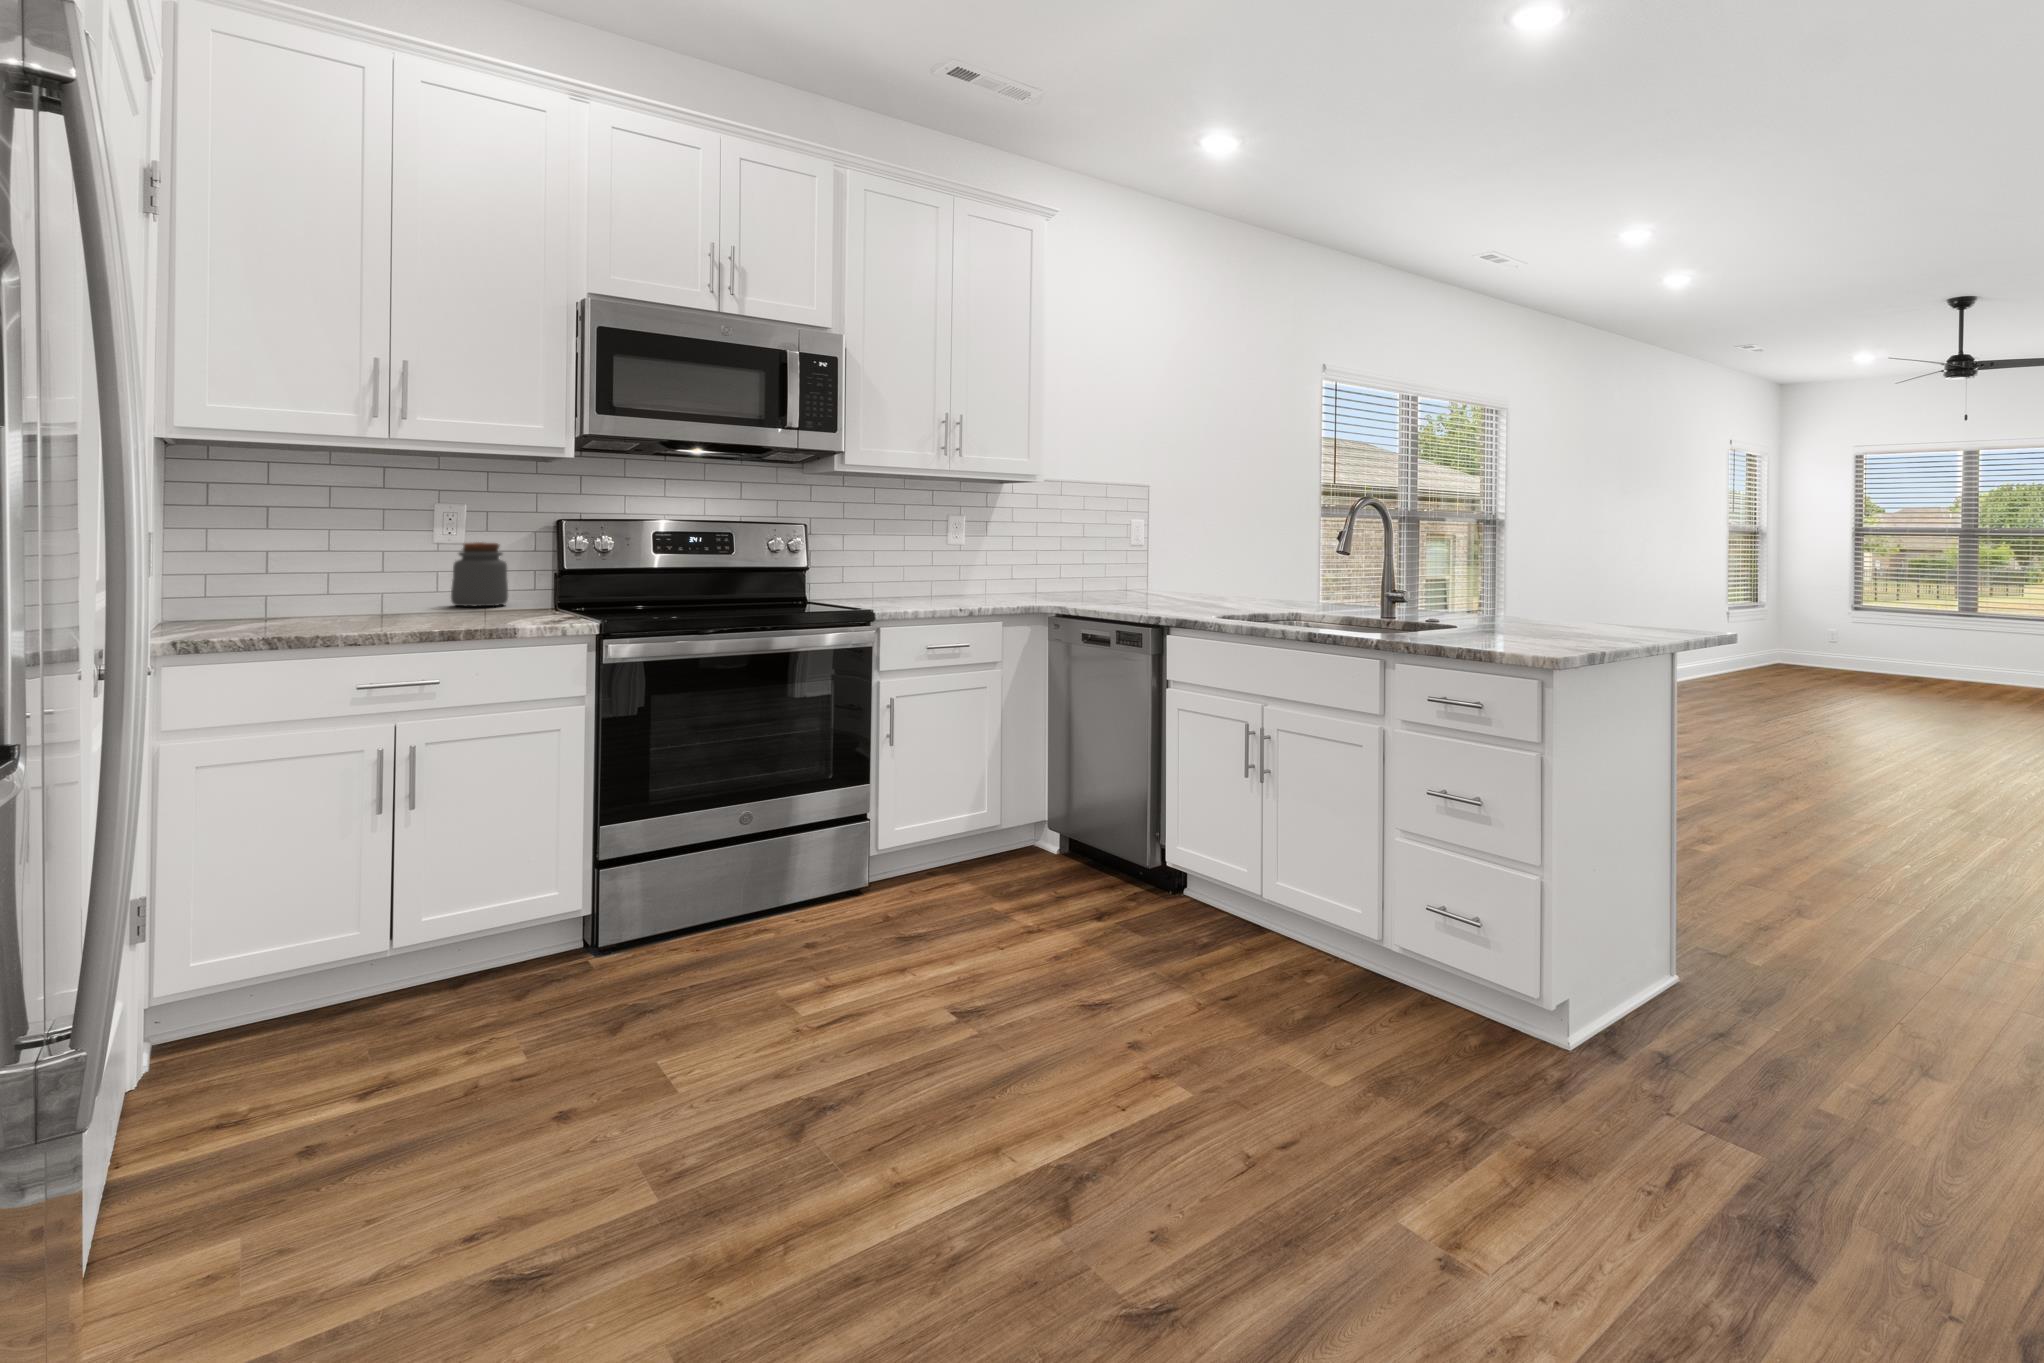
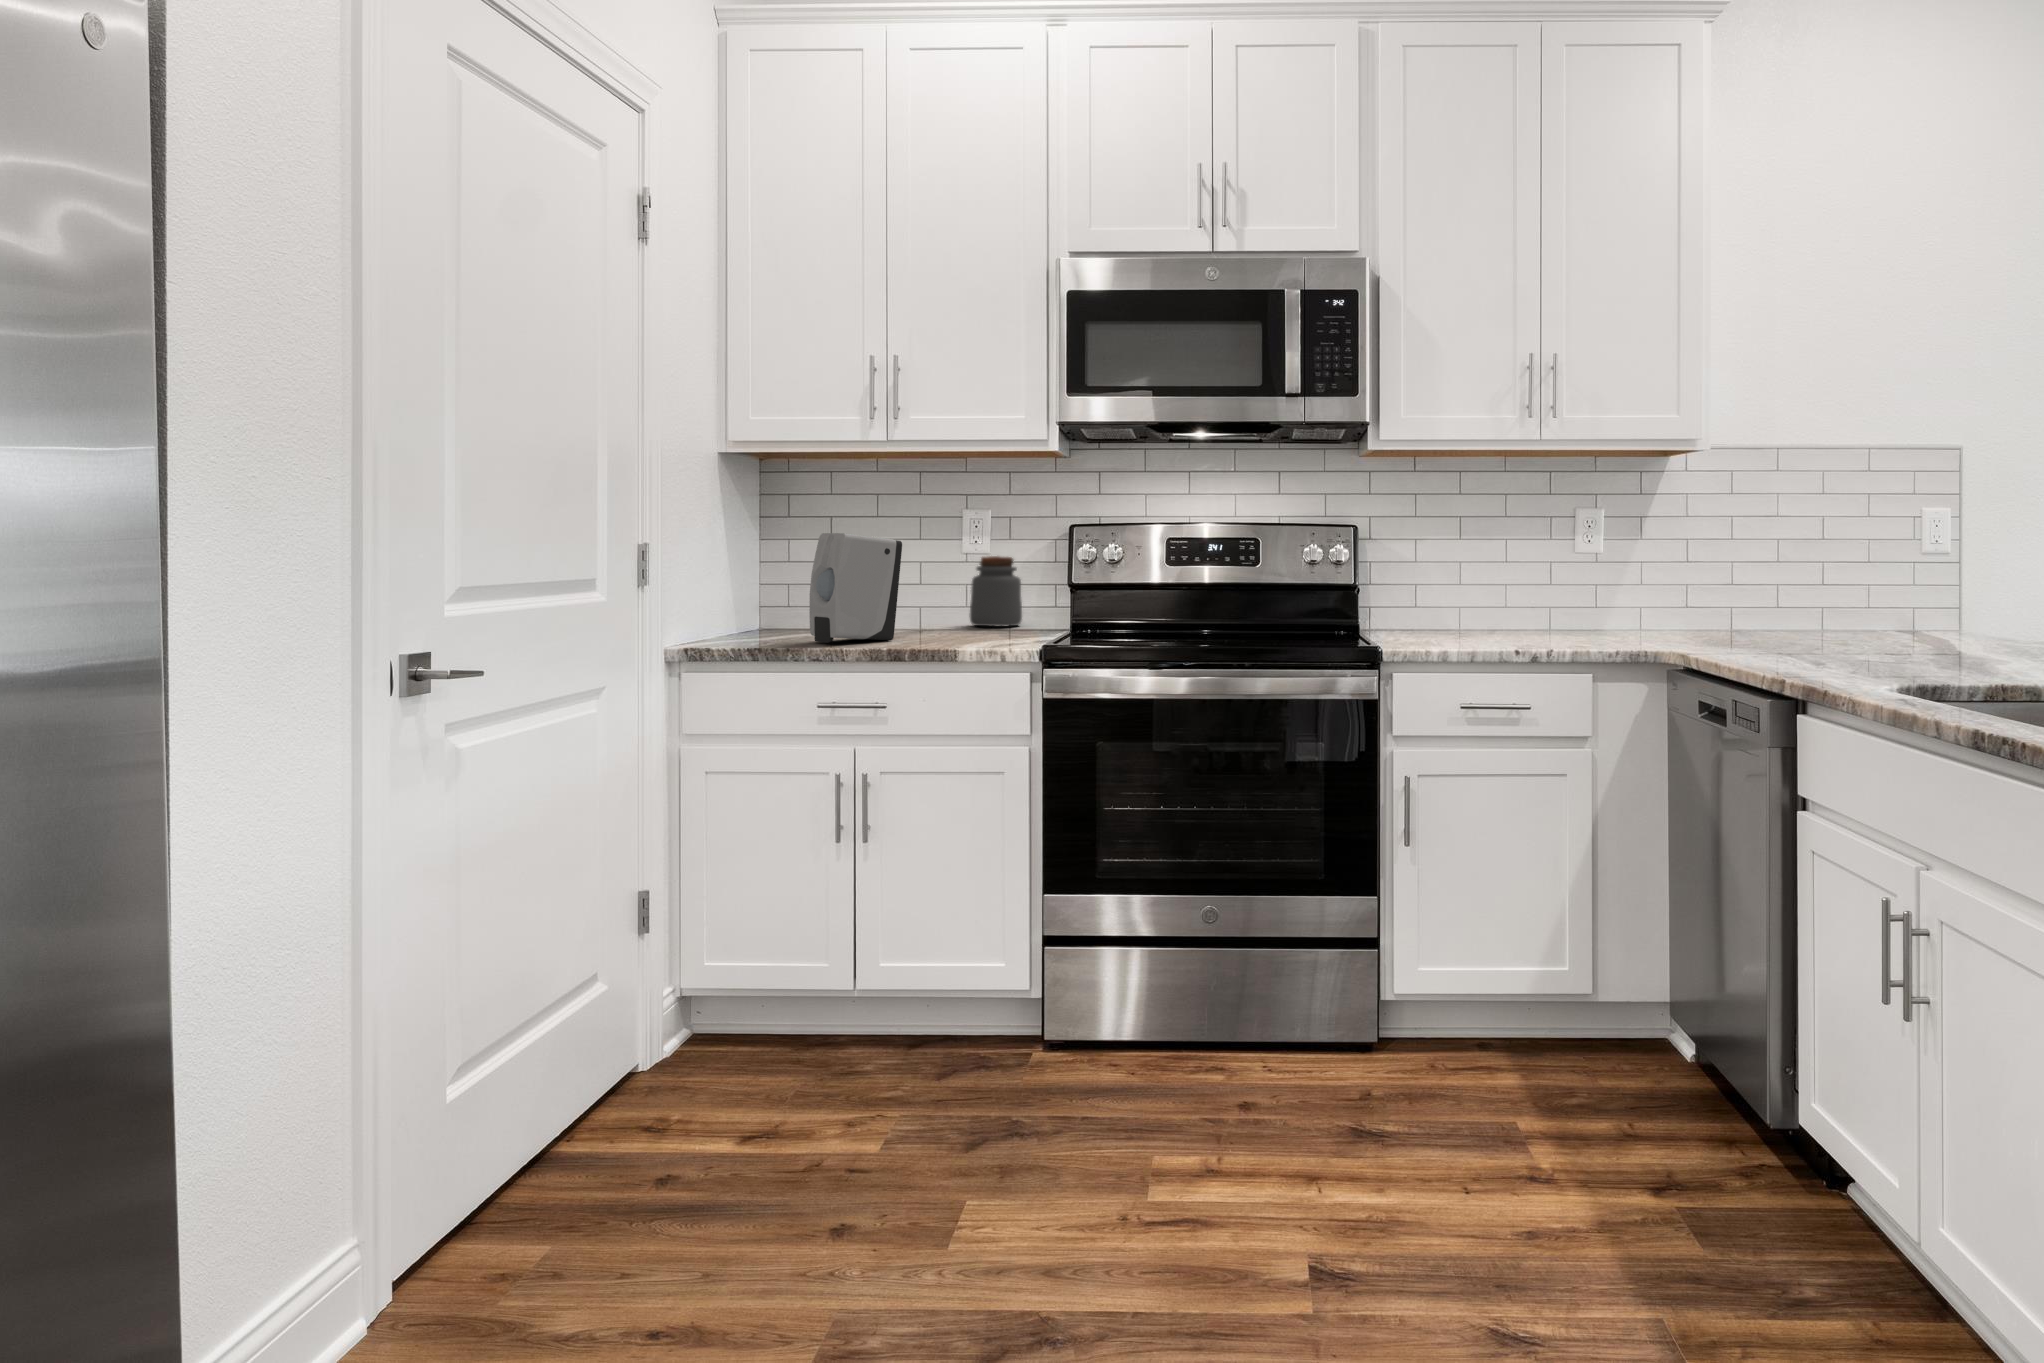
soap dispenser: none [326,522,430,628] -> present [809,533,902,643]

